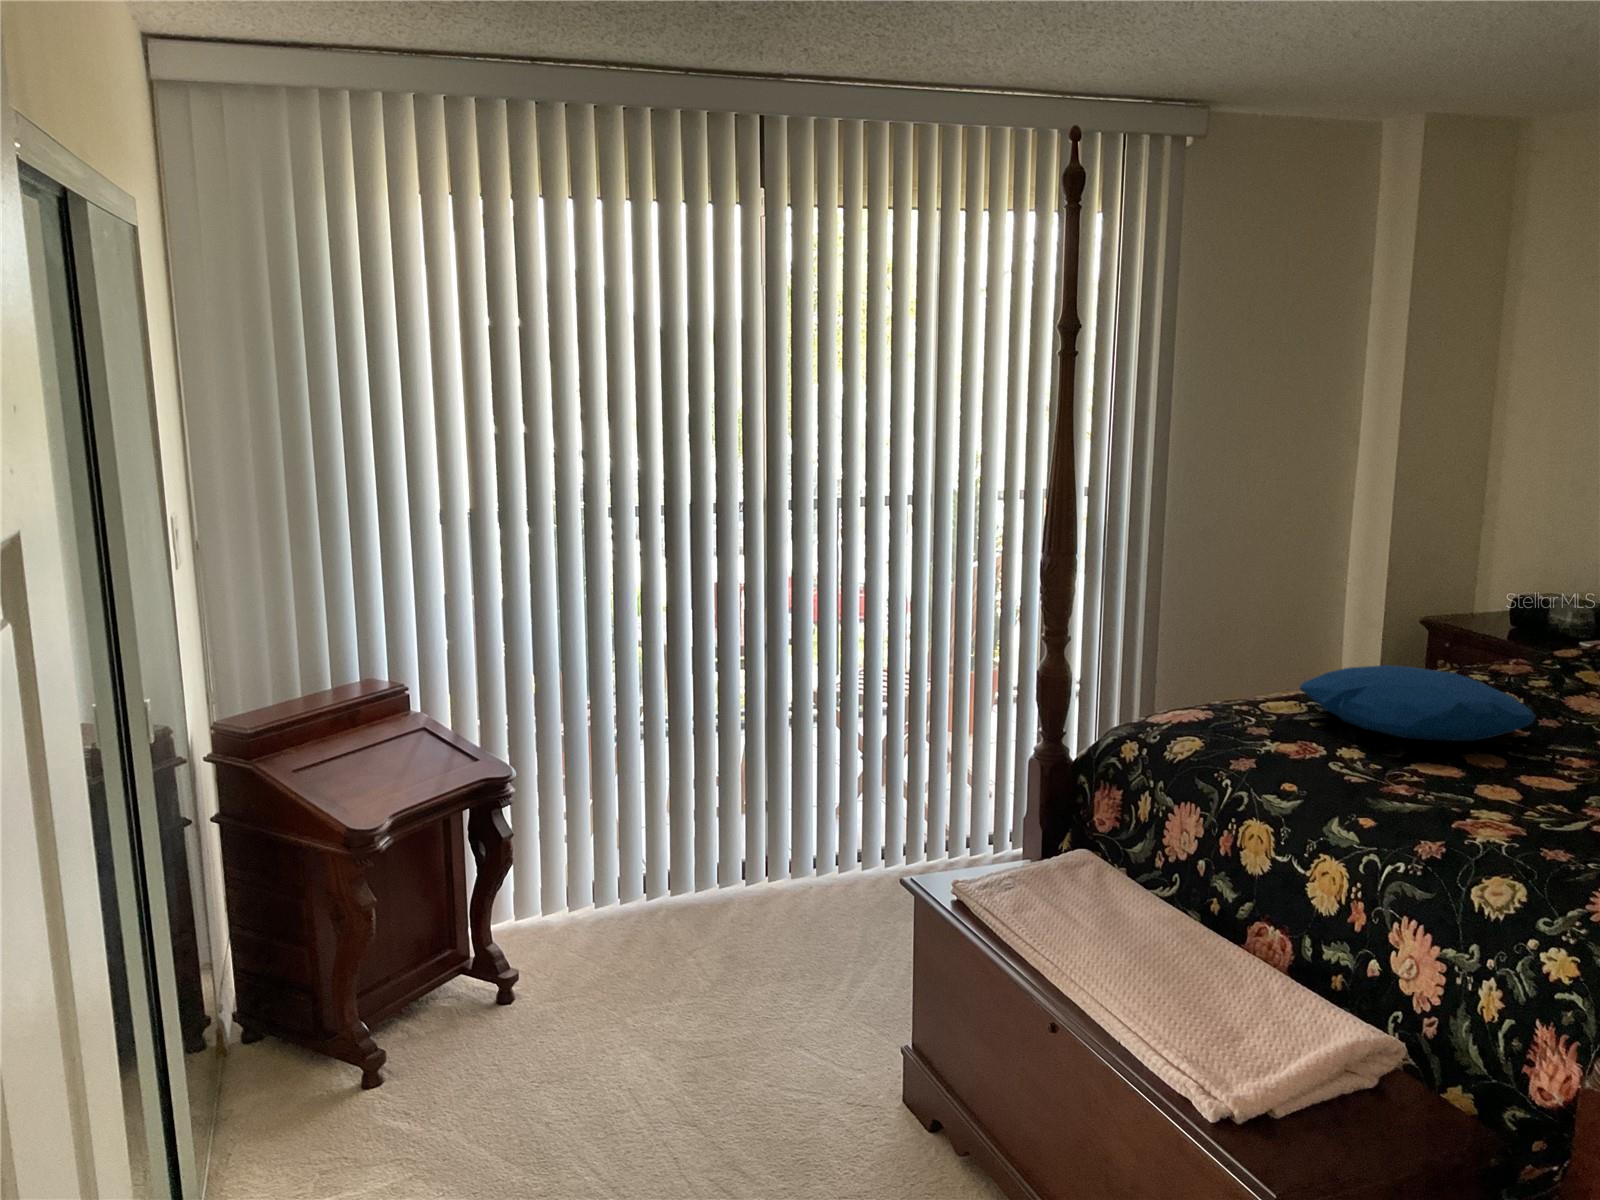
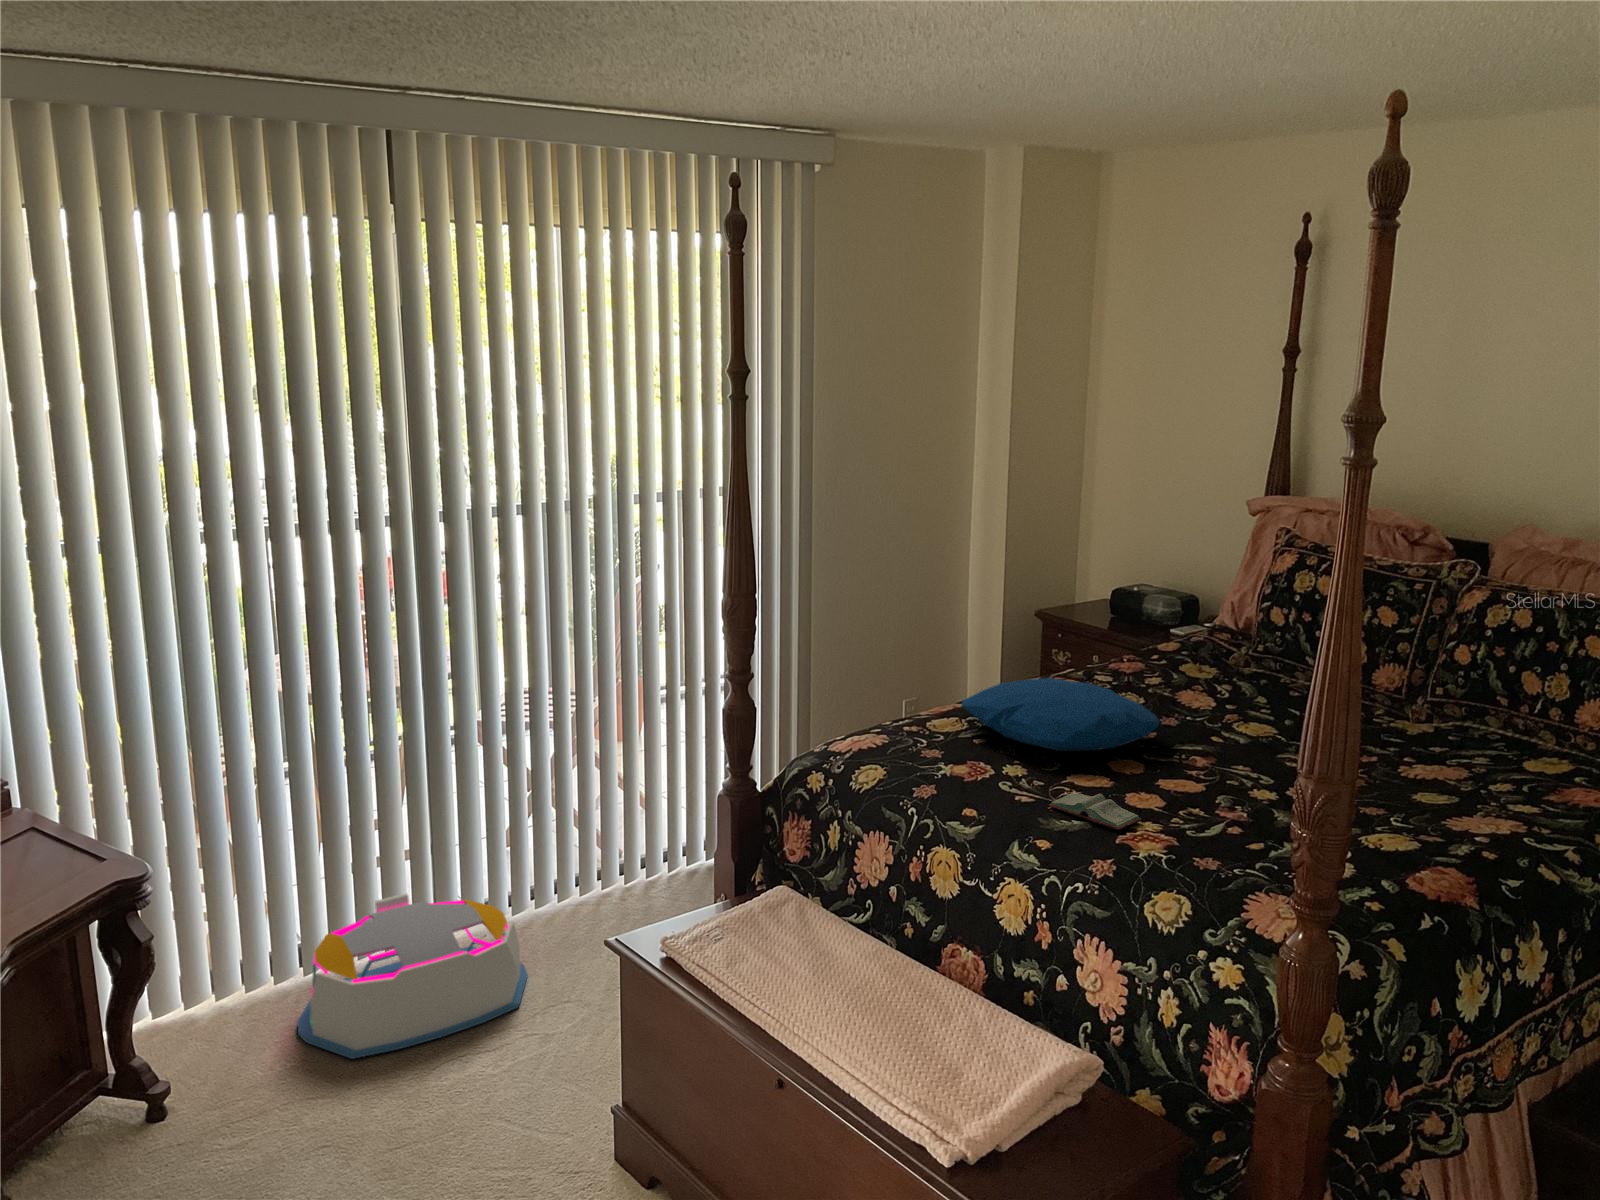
book: none [1379,778,1488,816] -> present [1049,793,1141,830]
storage bin: none [639,836,846,975] -> present [298,894,527,1059]

